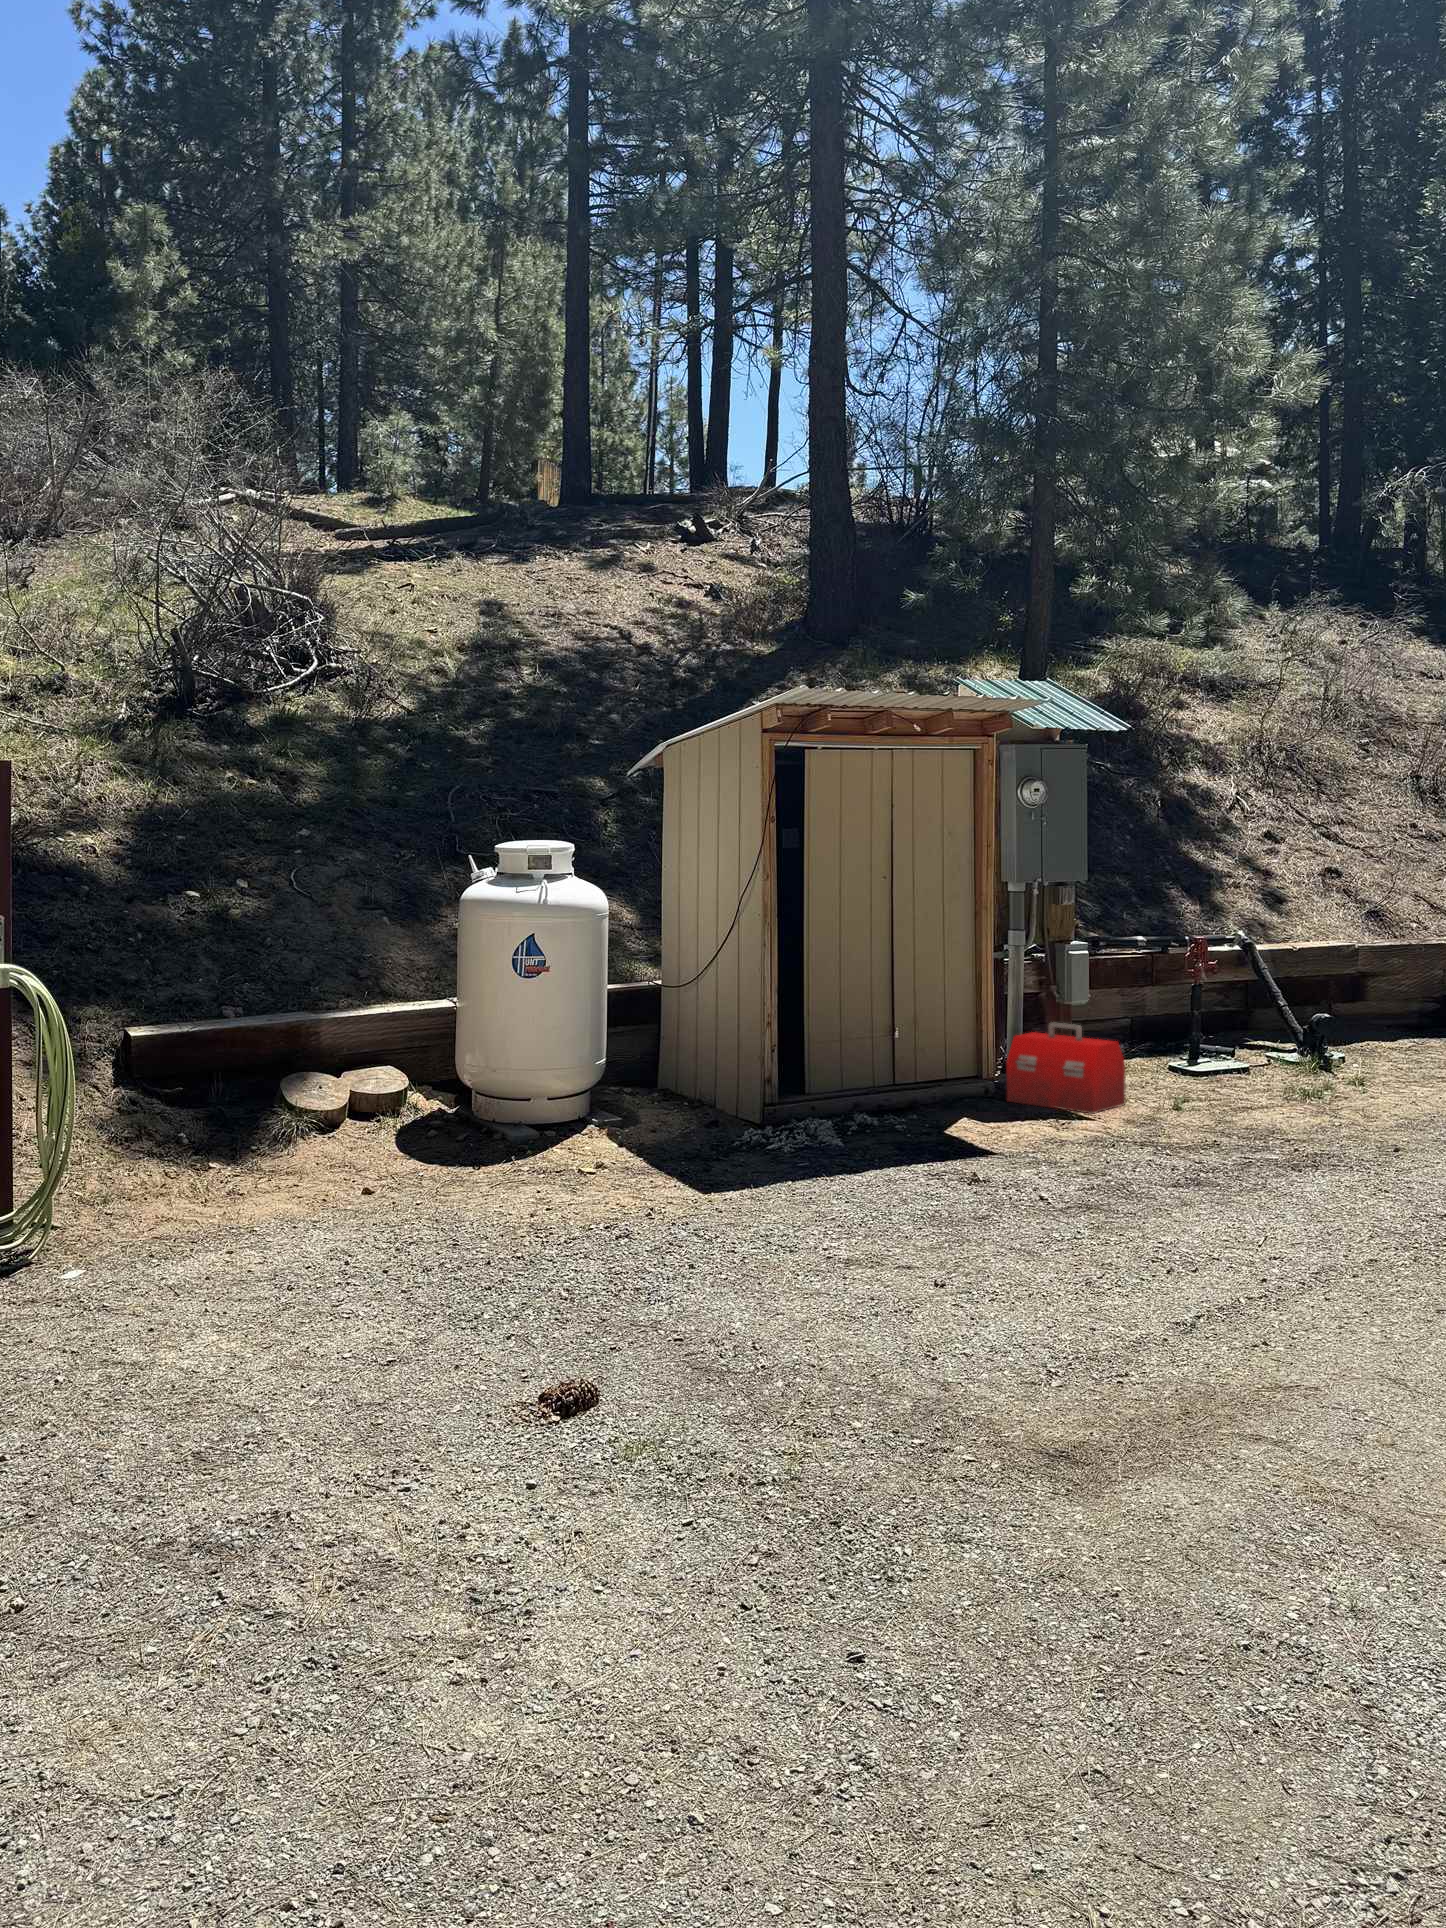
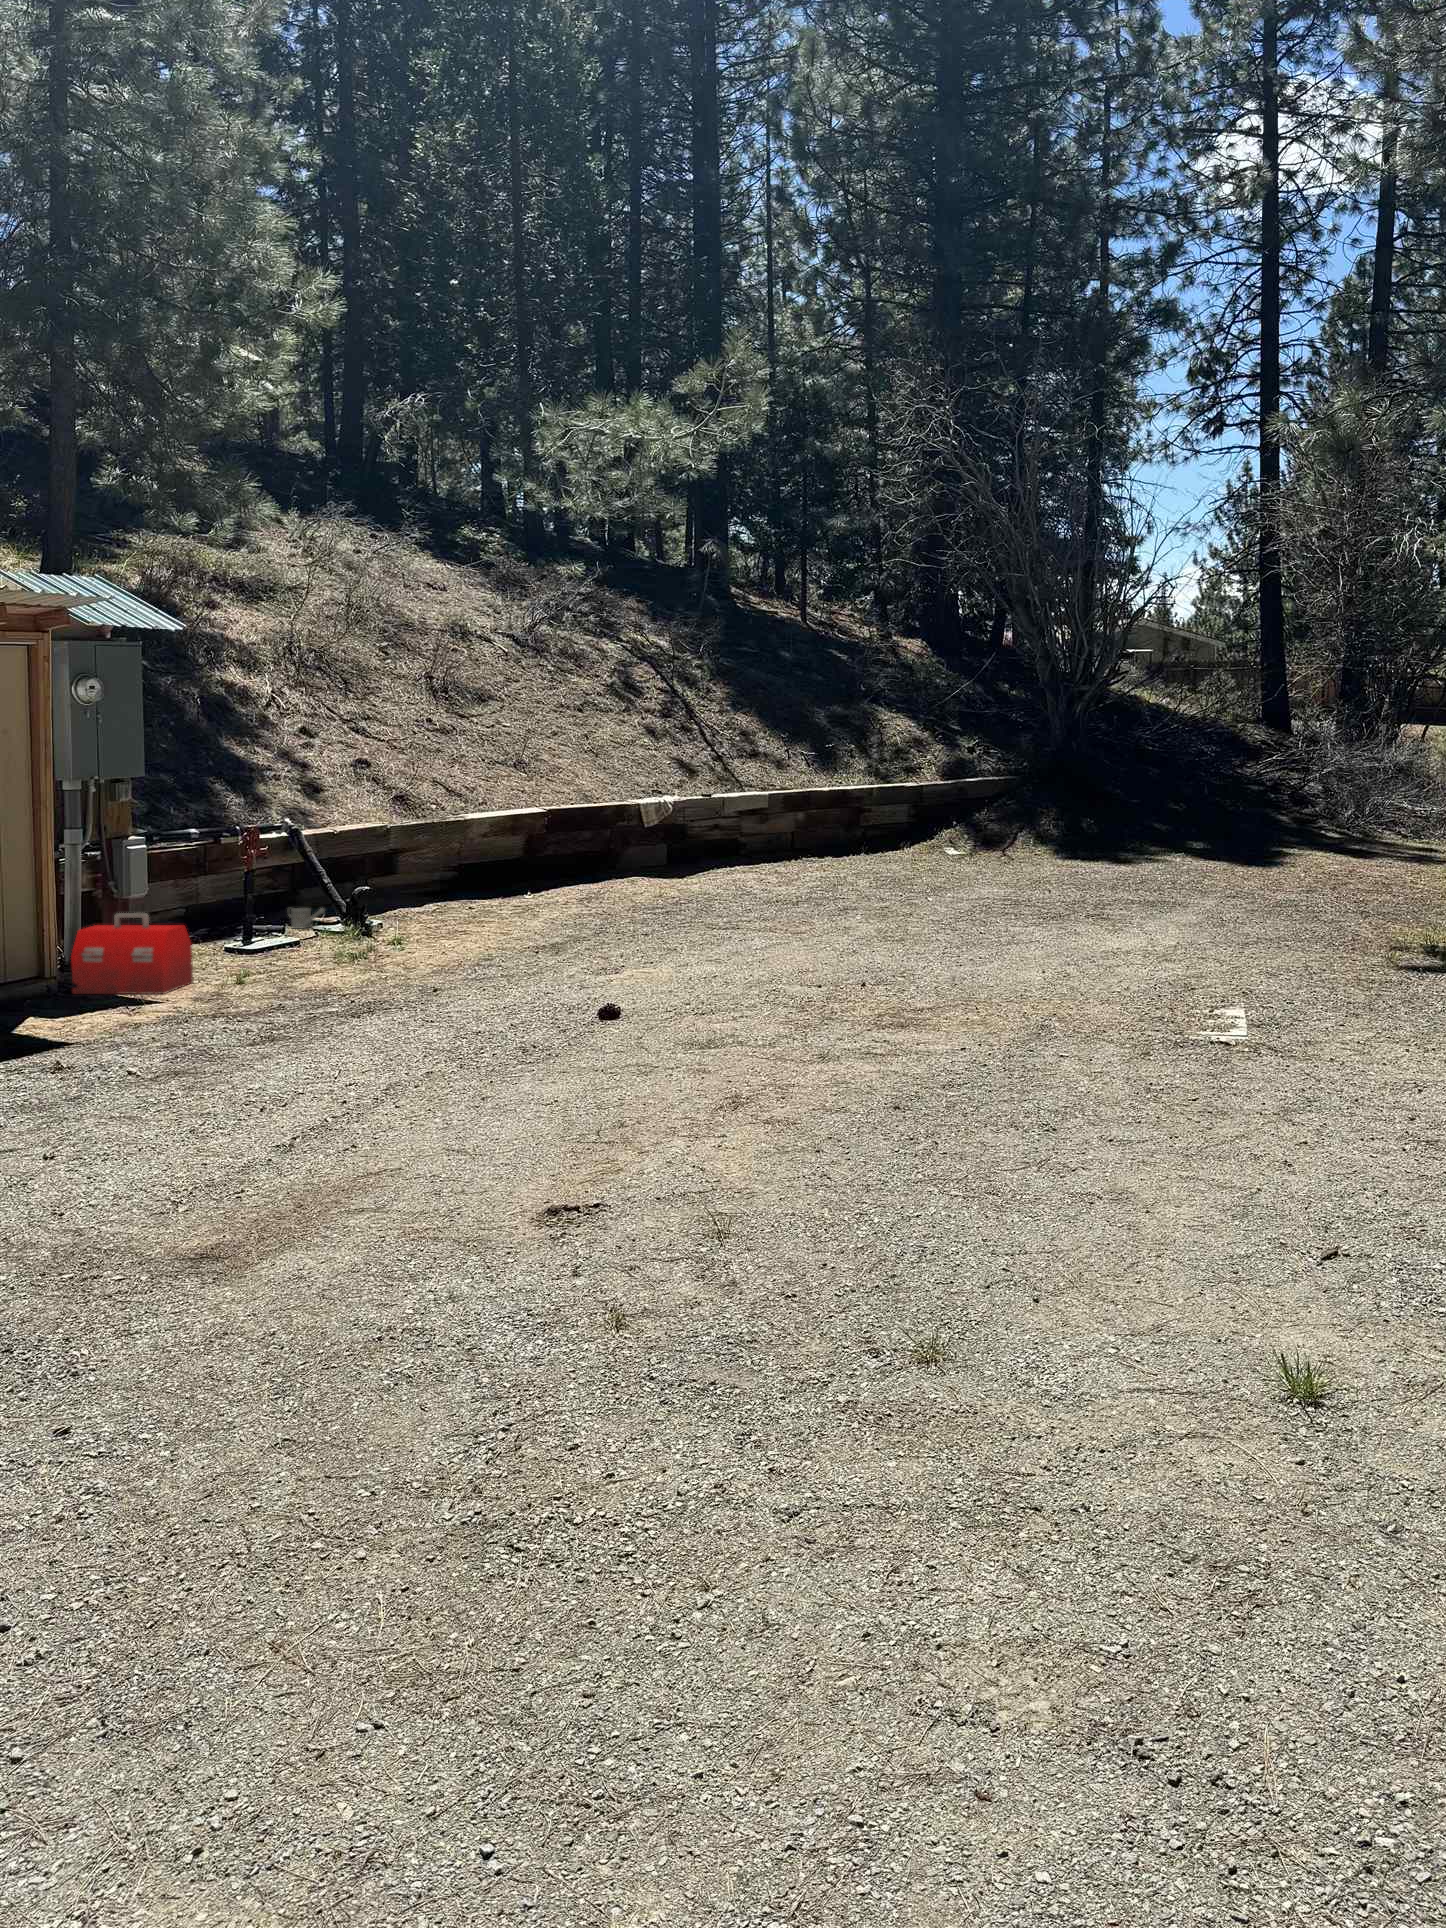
watering can: none [1238,1030,1278,1055] -> present [287,908,325,929]

